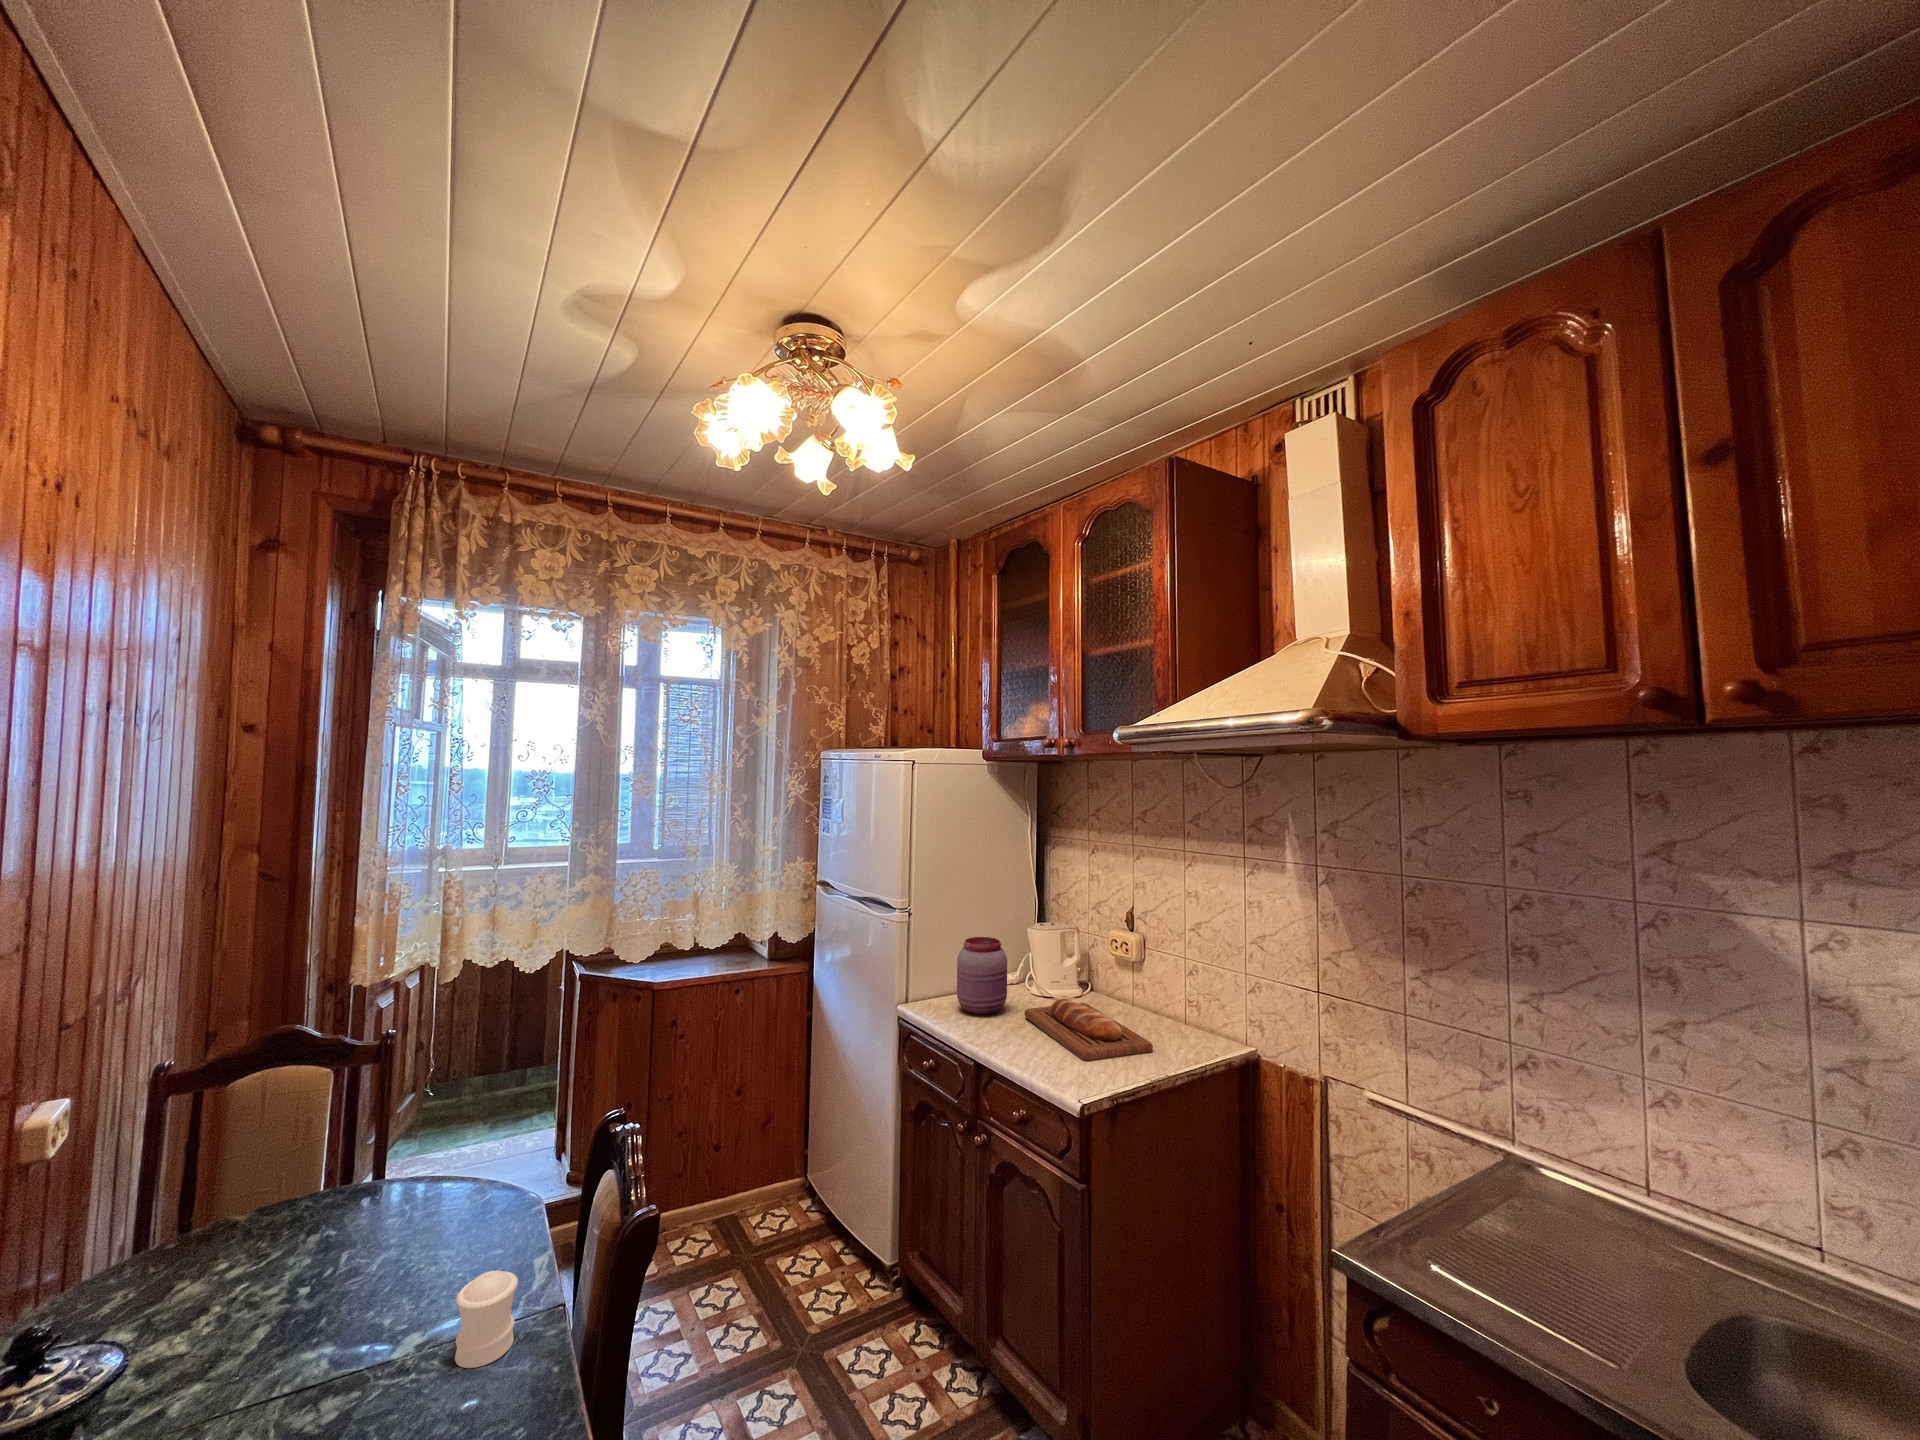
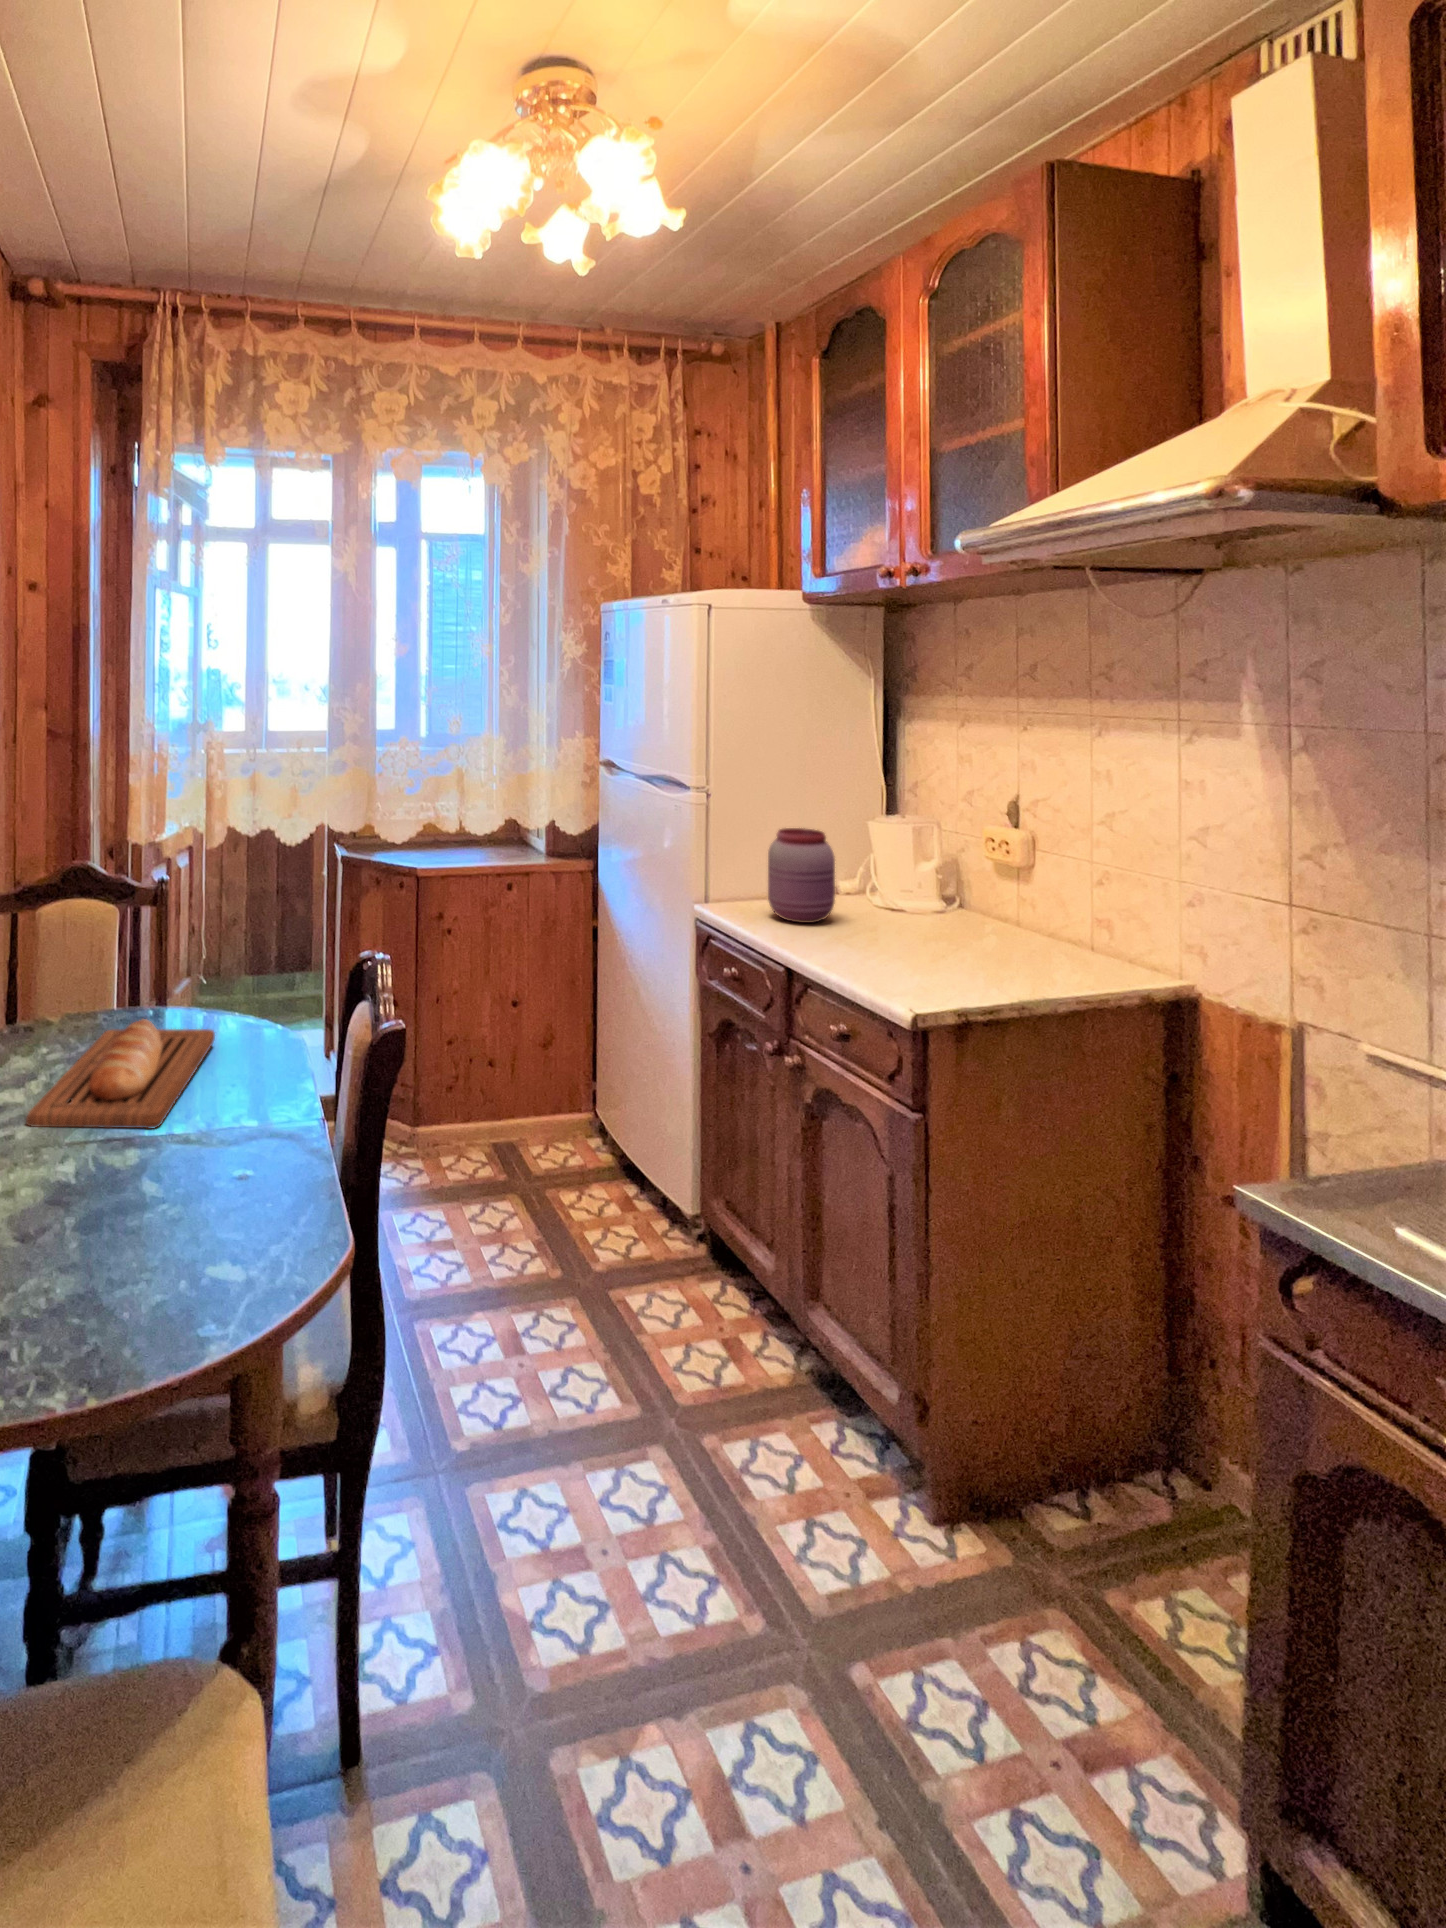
bread loaf: present [1025,998,1153,1061] -> present [26,1019,215,1129]
salt shaker: present [455,1271,518,1368] -> none [234,1070,285,1151]

